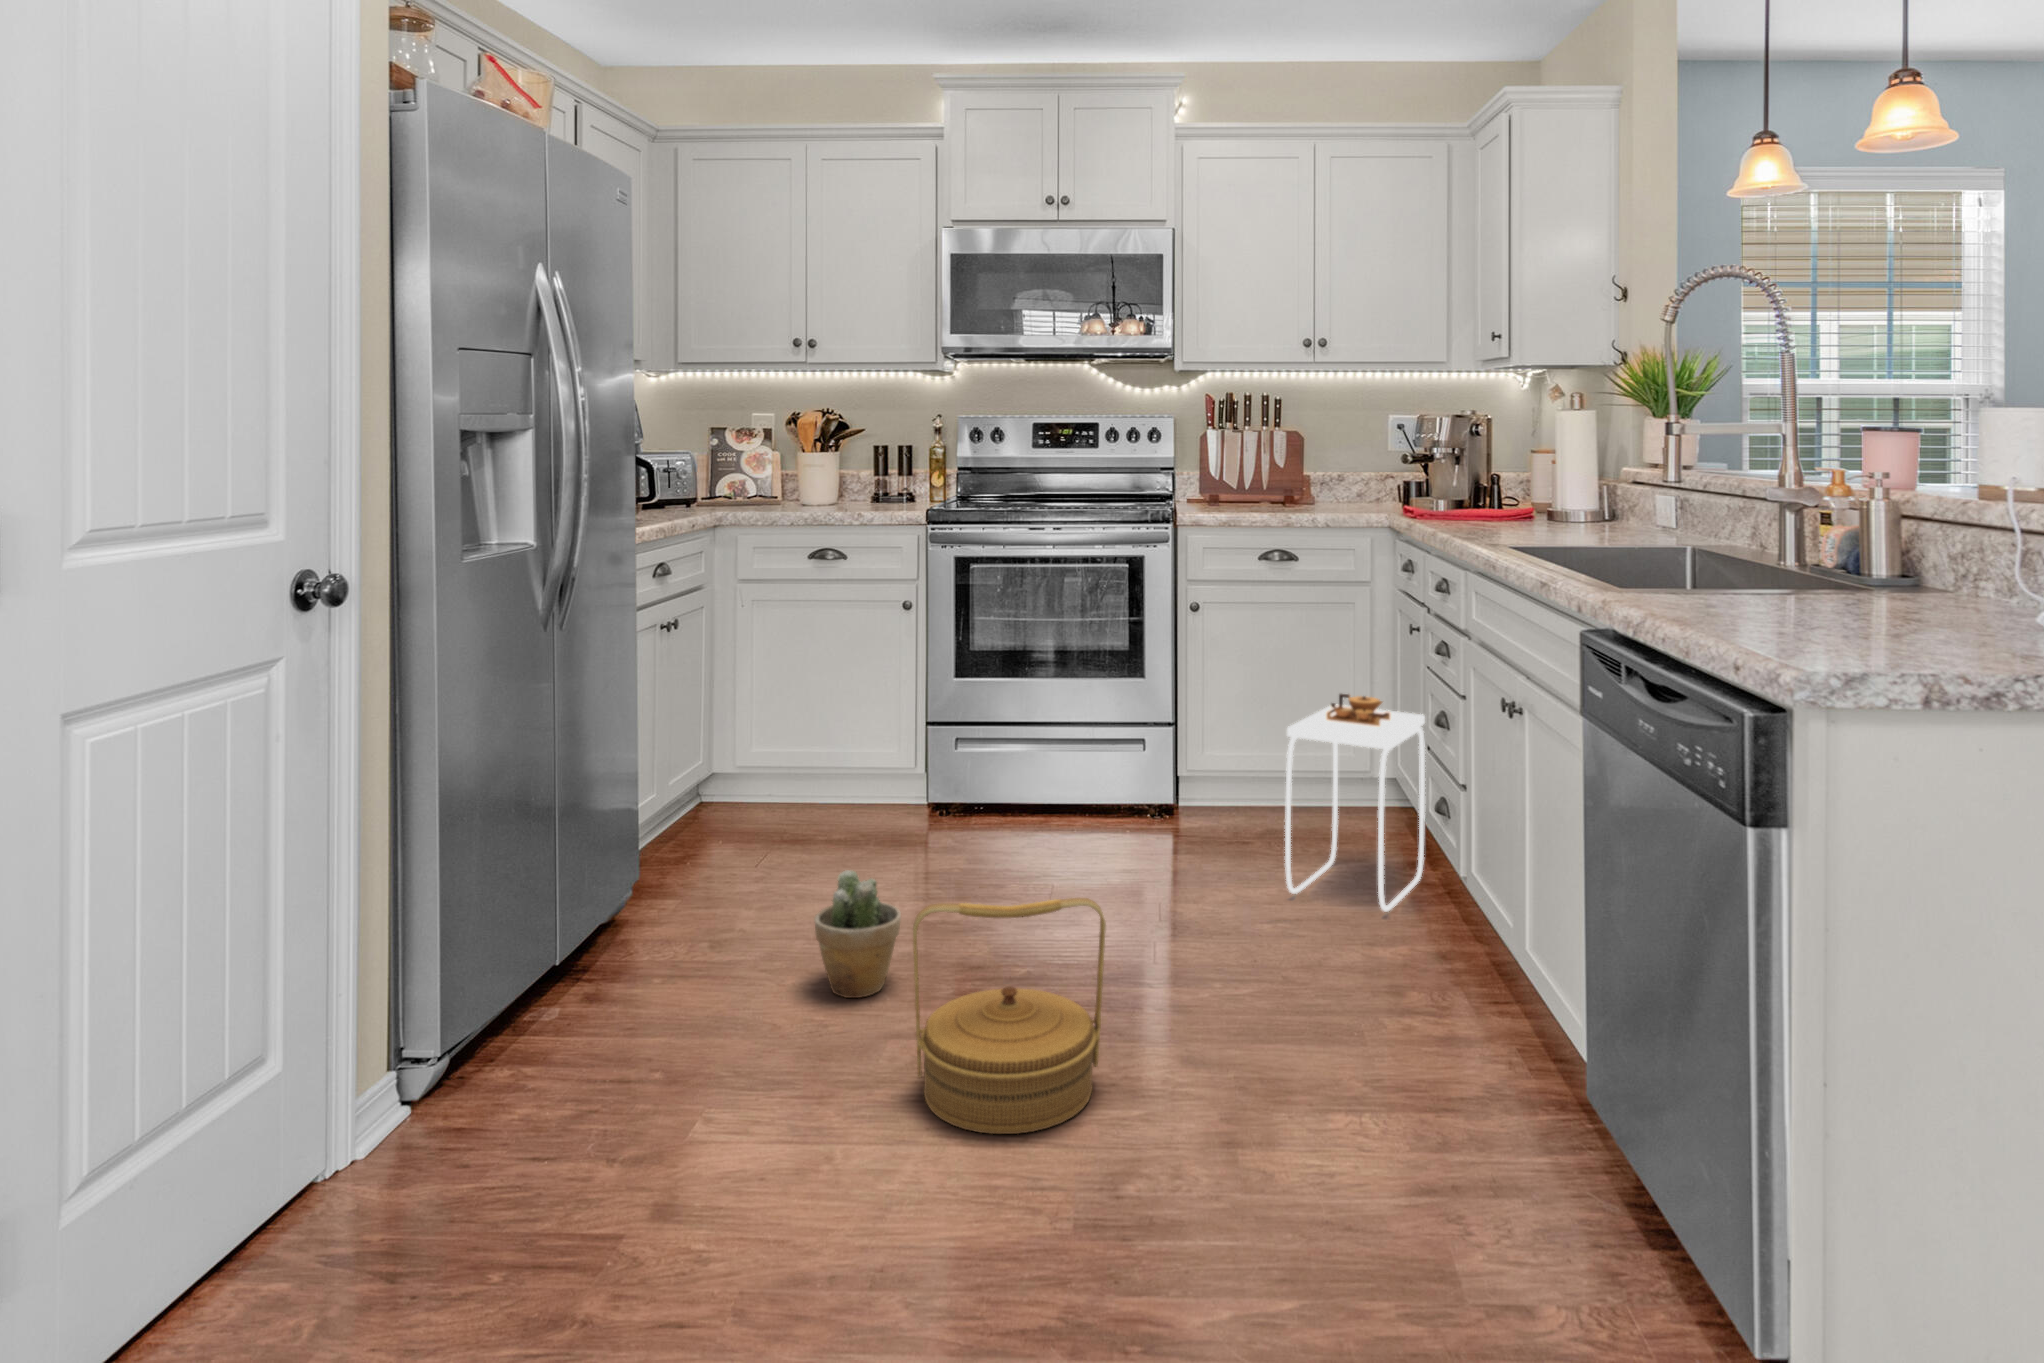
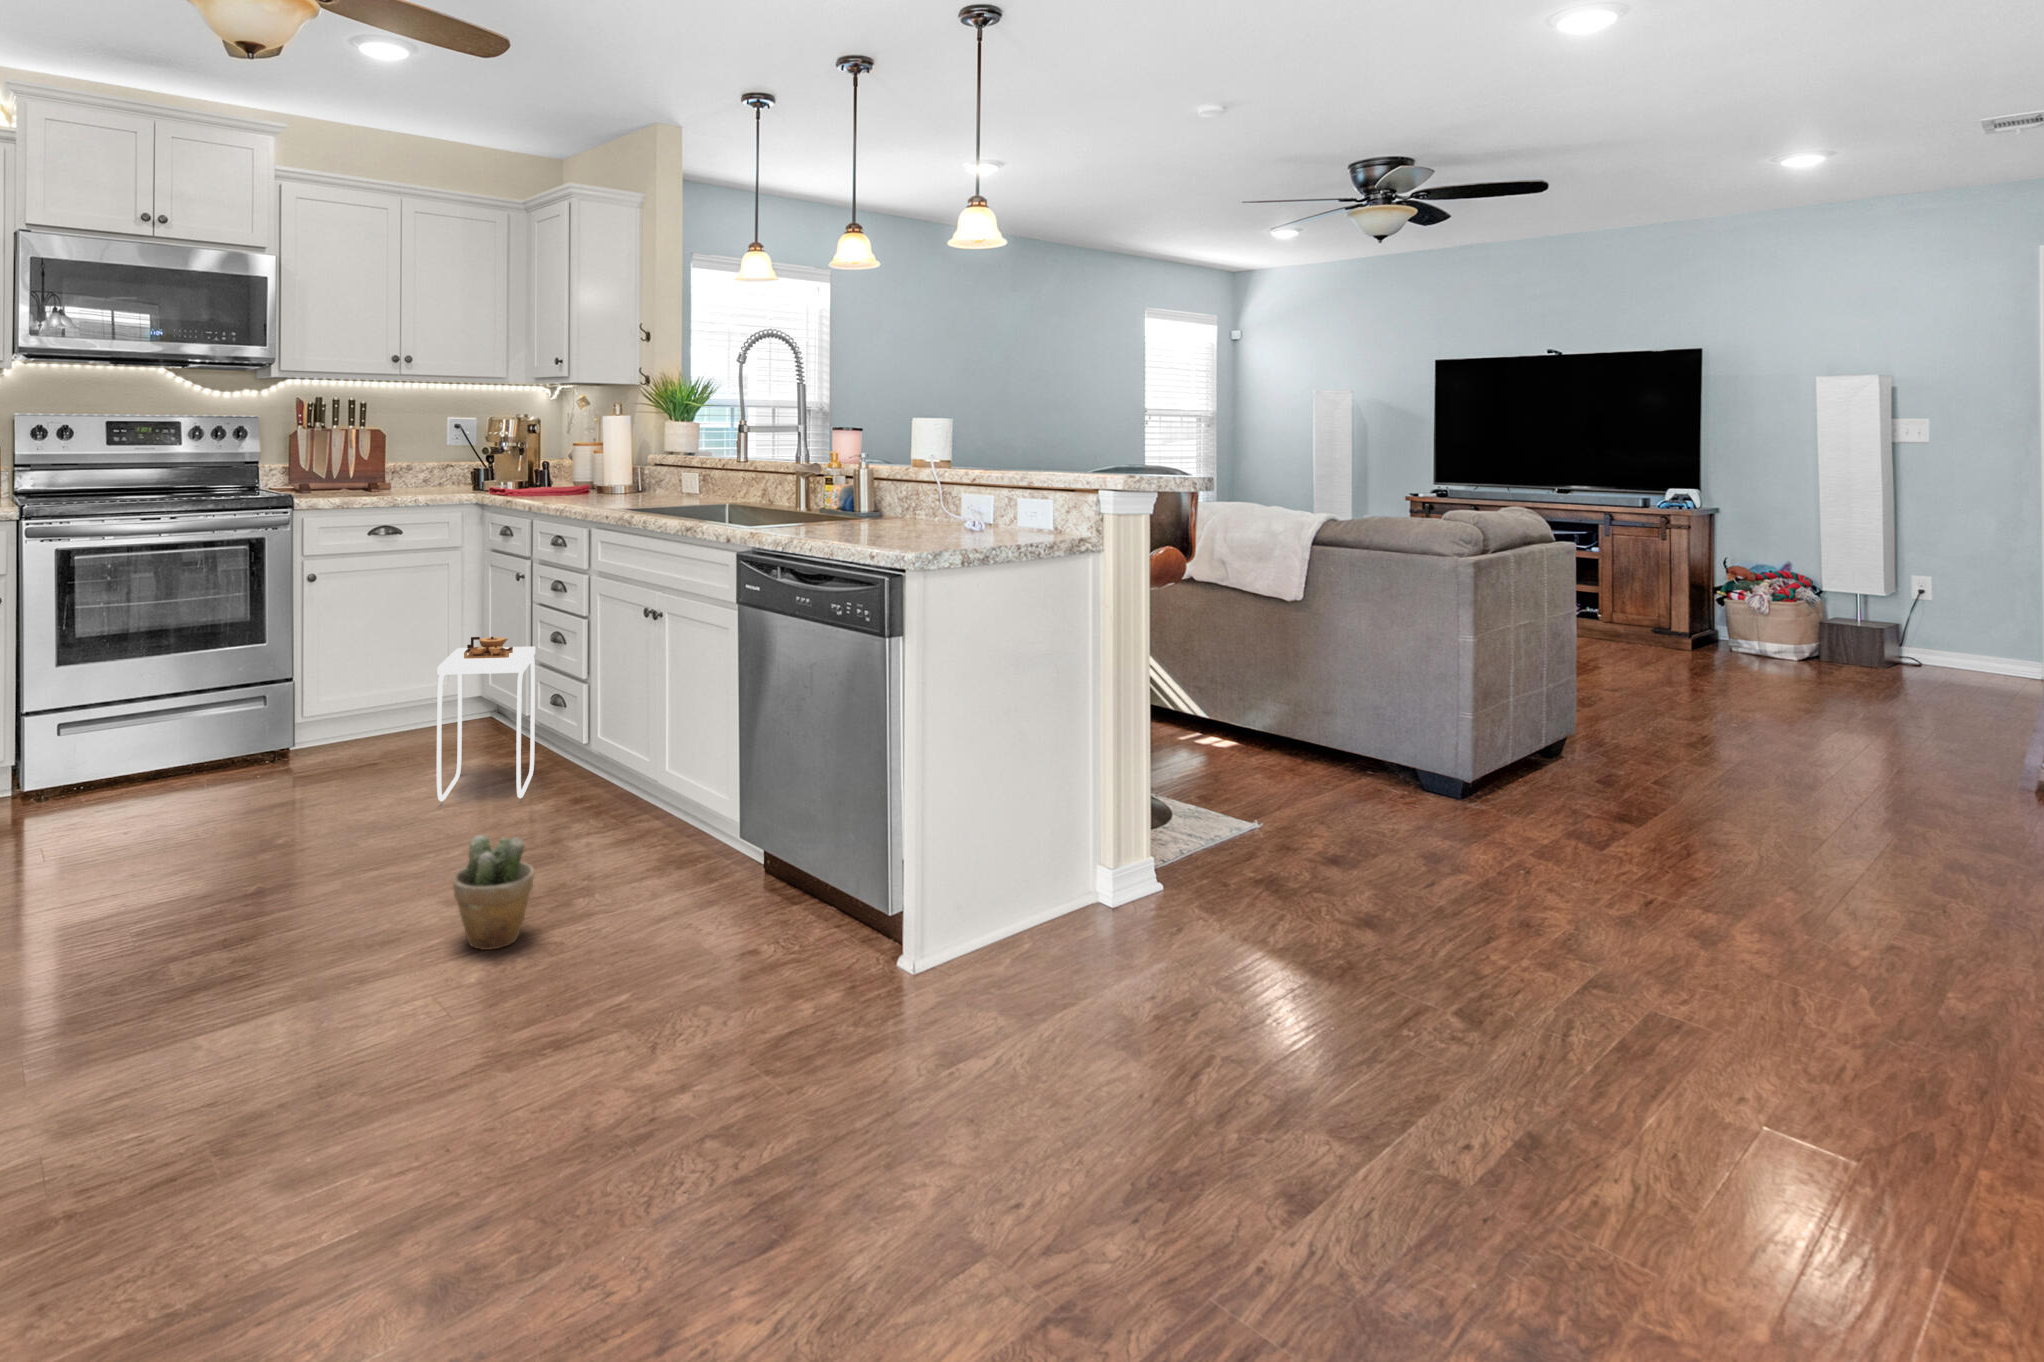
potted plant: present [814,870,901,998] -> present [453,835,534,950]
basket: present [913,898,1106,1134] -> none [204,805,376,1012]

